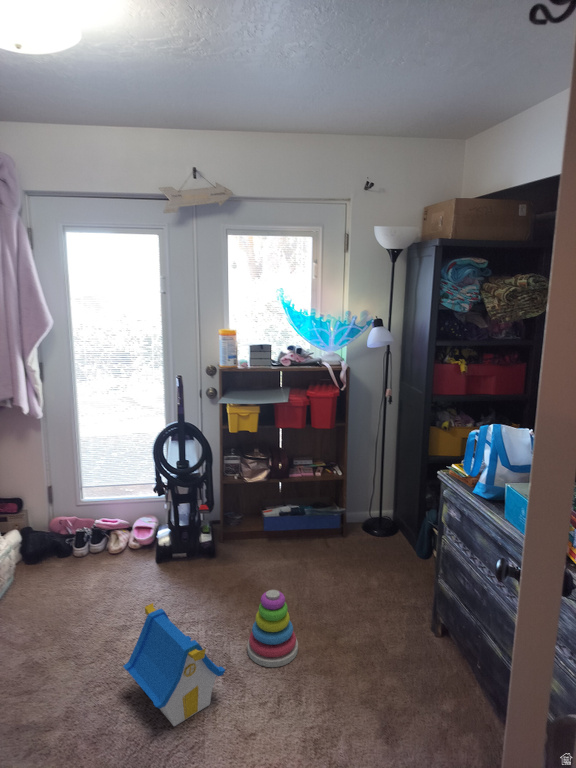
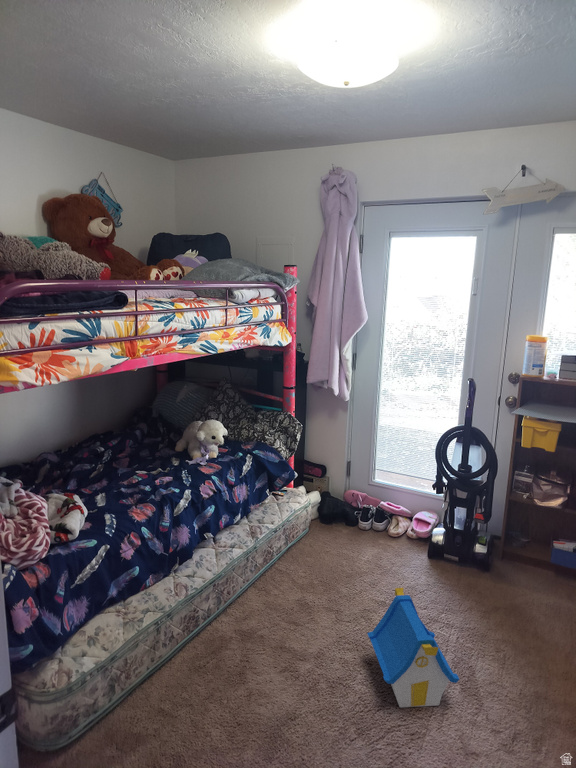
stacking toy: present [247,590,298,667] -> none [493,621,554,707]

